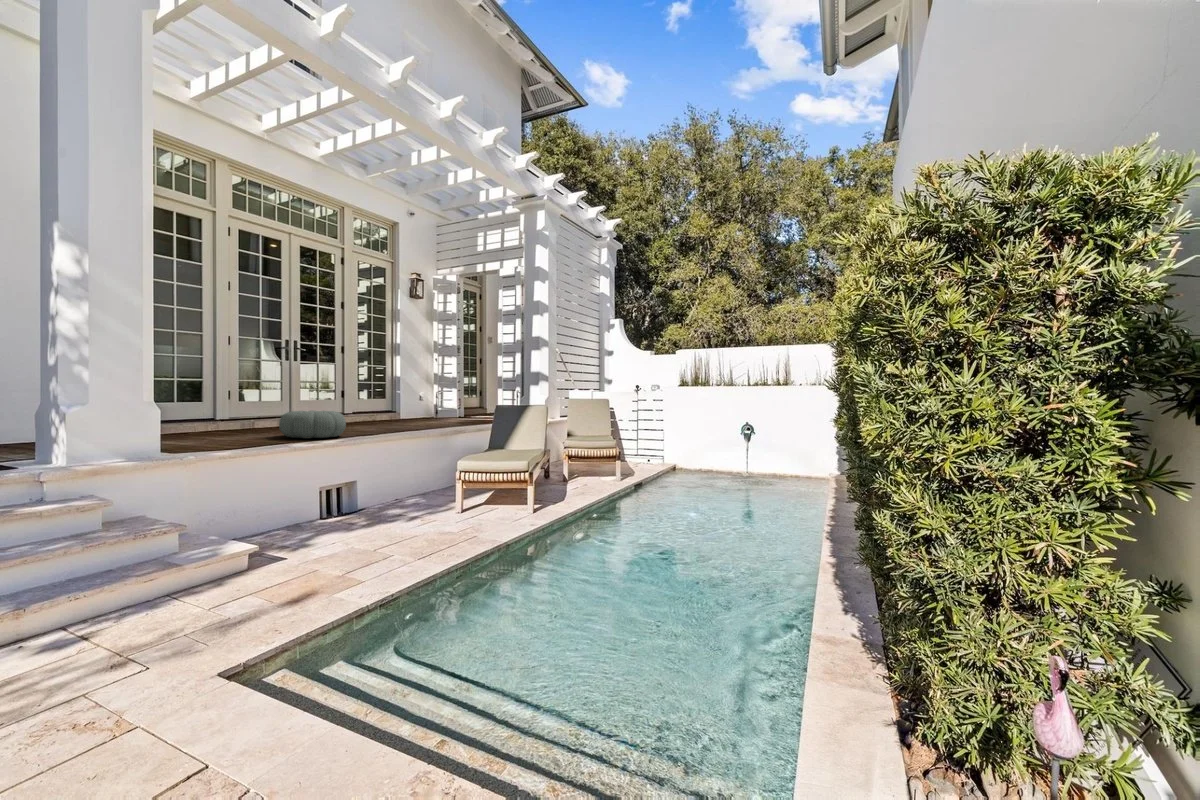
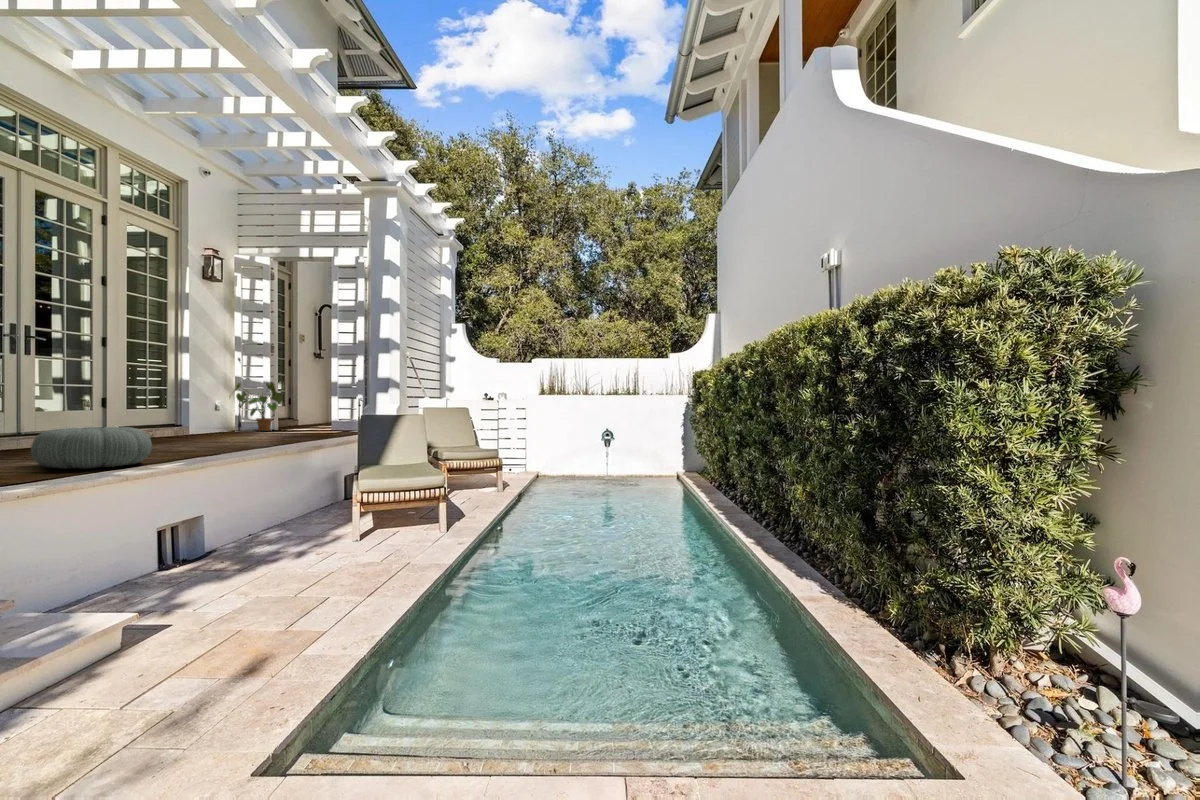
house plant: none [427,377,467,417] -> present [235,382,282,431]

